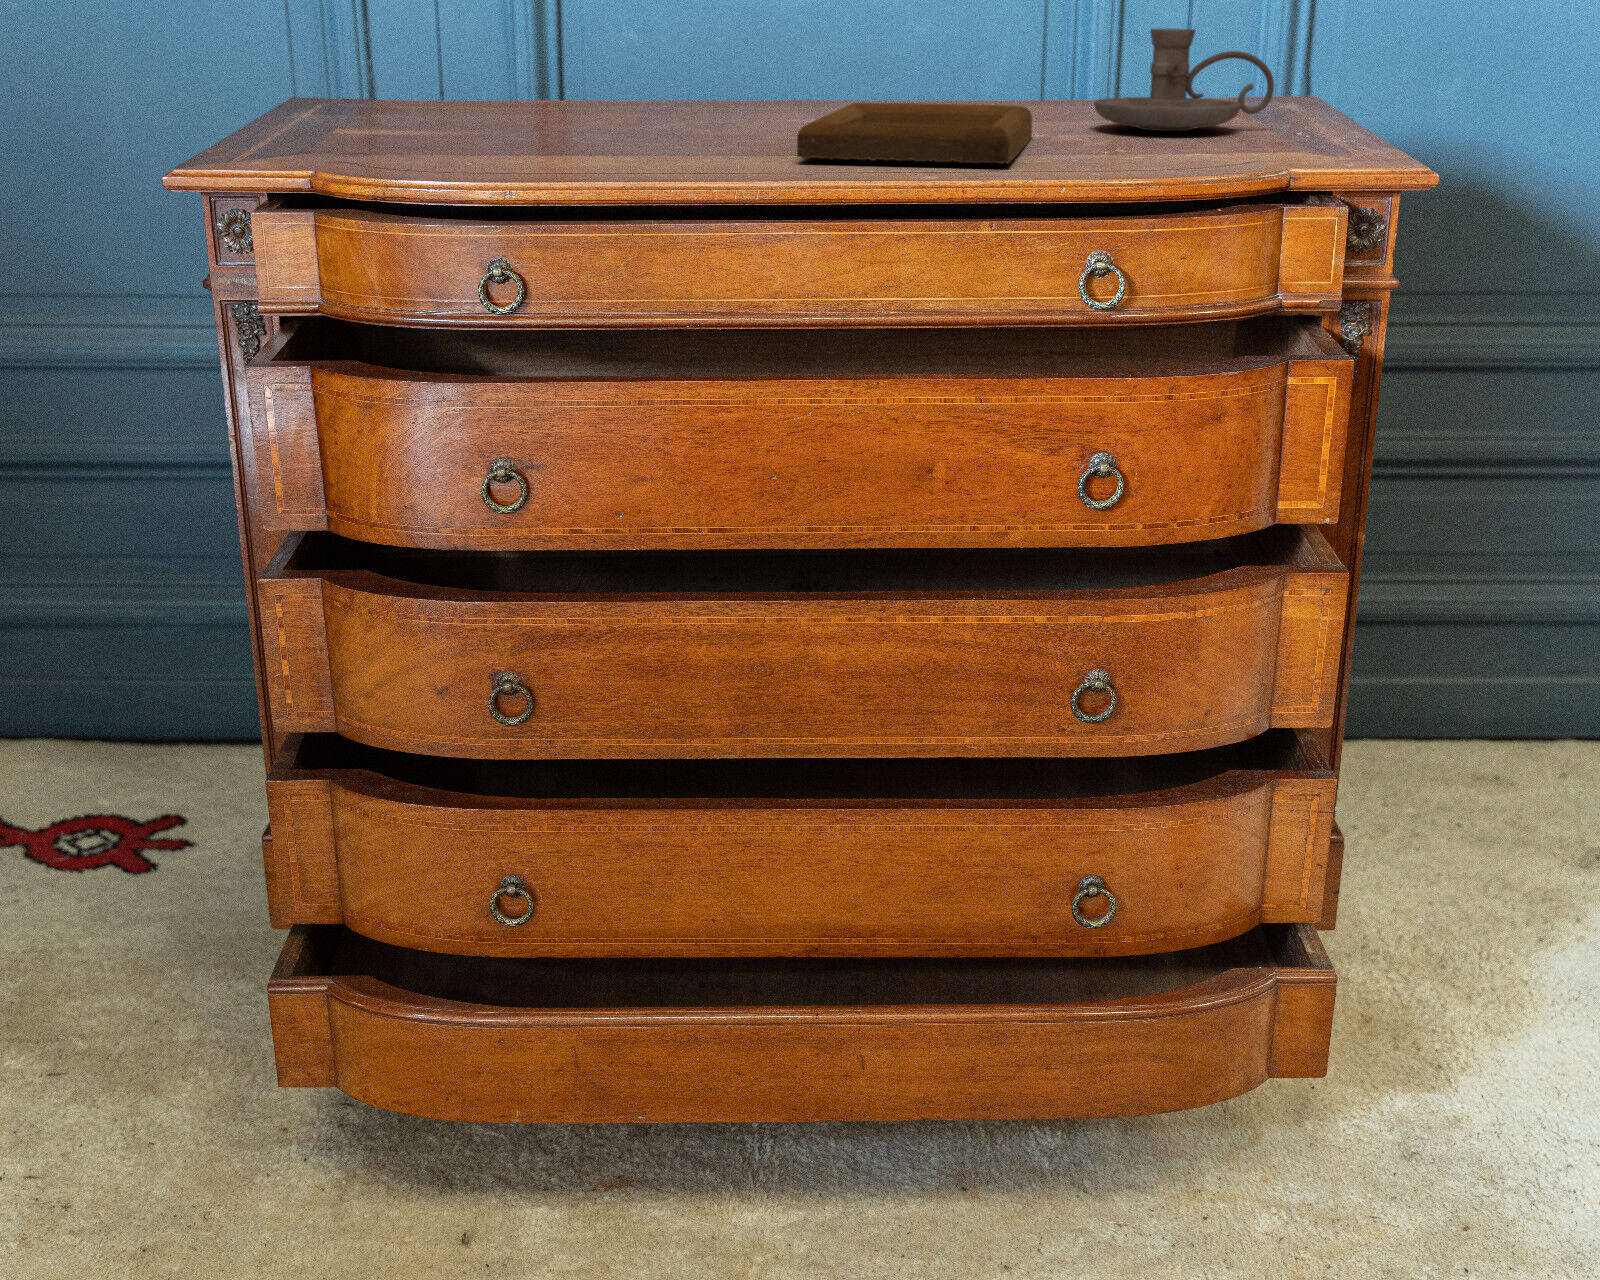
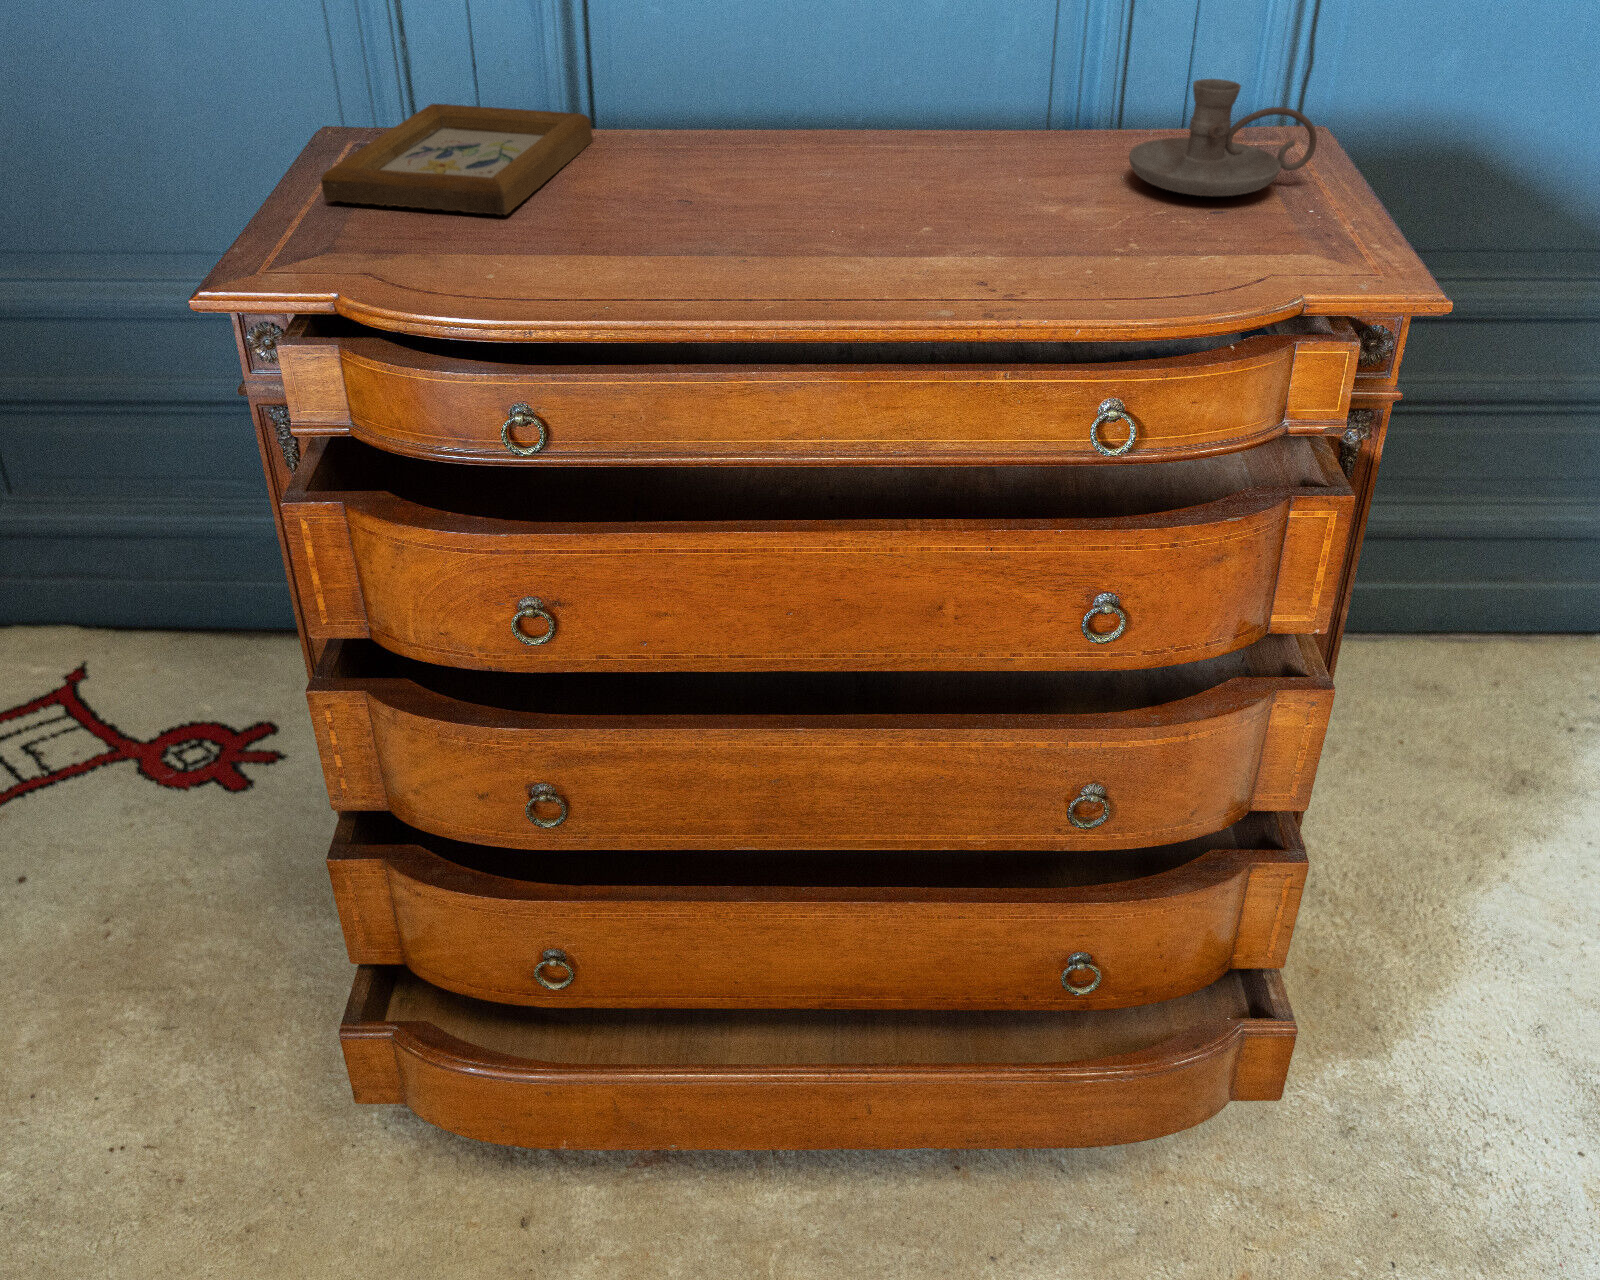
picture frame: present [797,103,1032,164] -> present [321,104,592,215]

